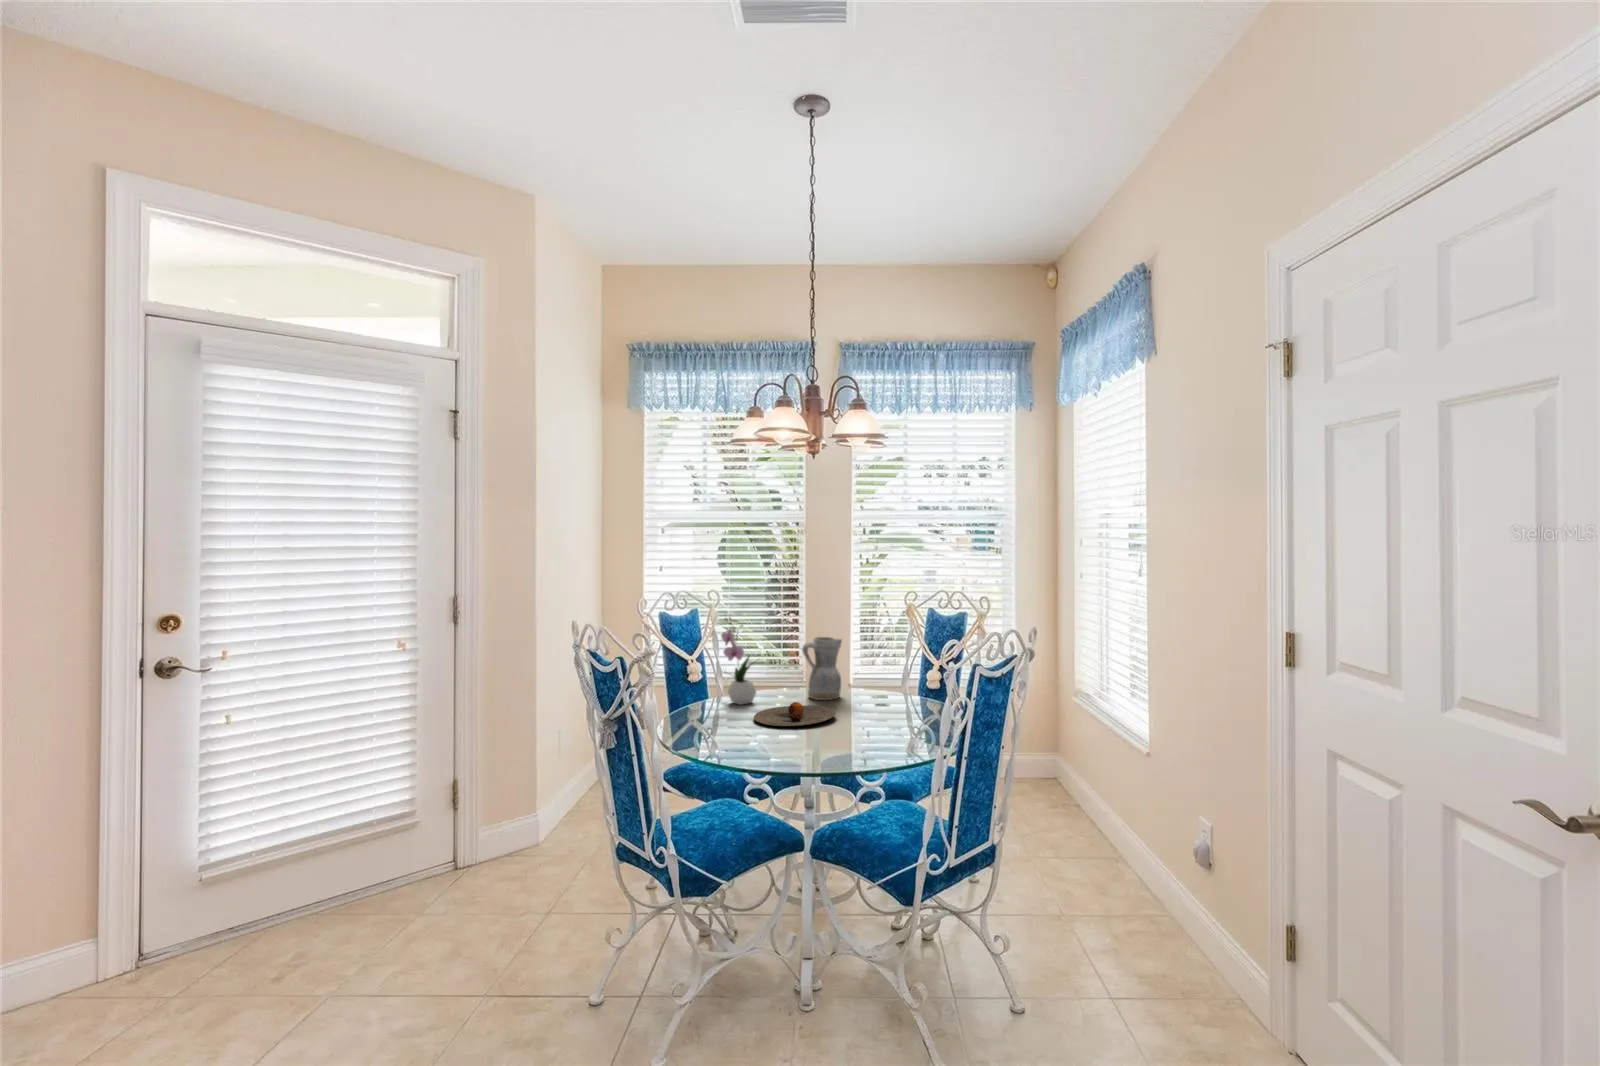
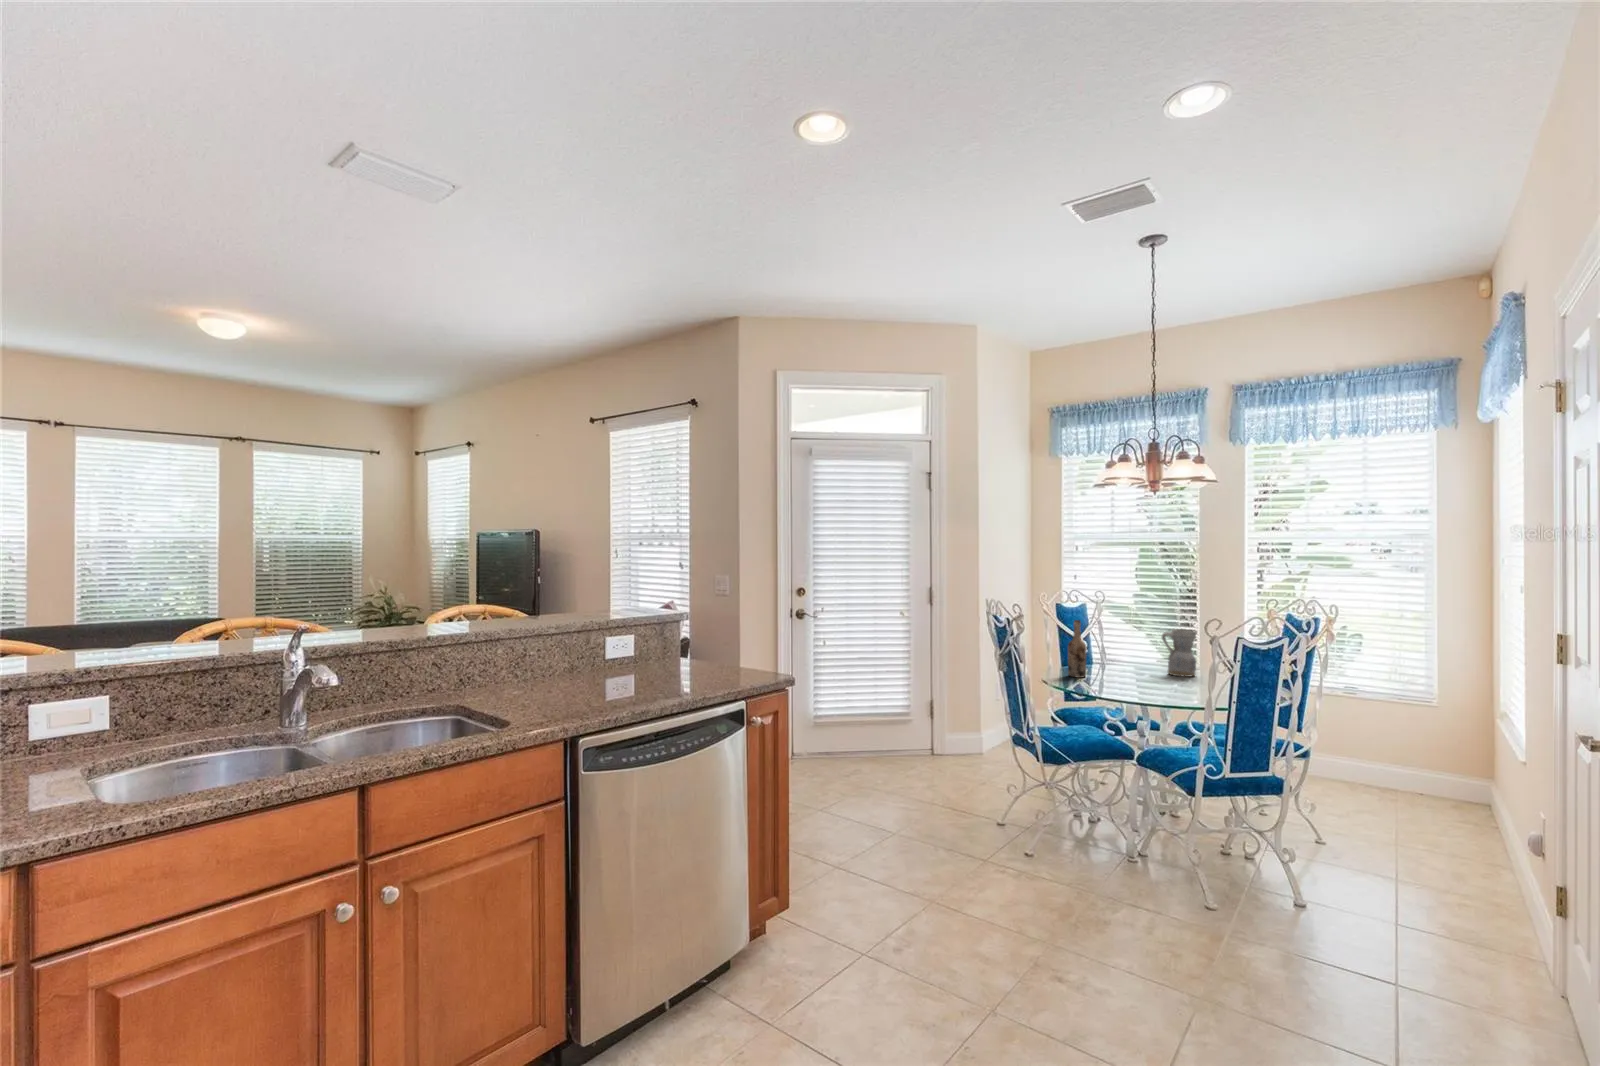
flower arrangement: present [721,618,756,705] -> none [1097,609,1127,671]
wine bottle: none [695,639,722,728] -> present [1068,620,1087,678]
plate: present [753,702,836,726] -> none [1110,670,1174,683]

